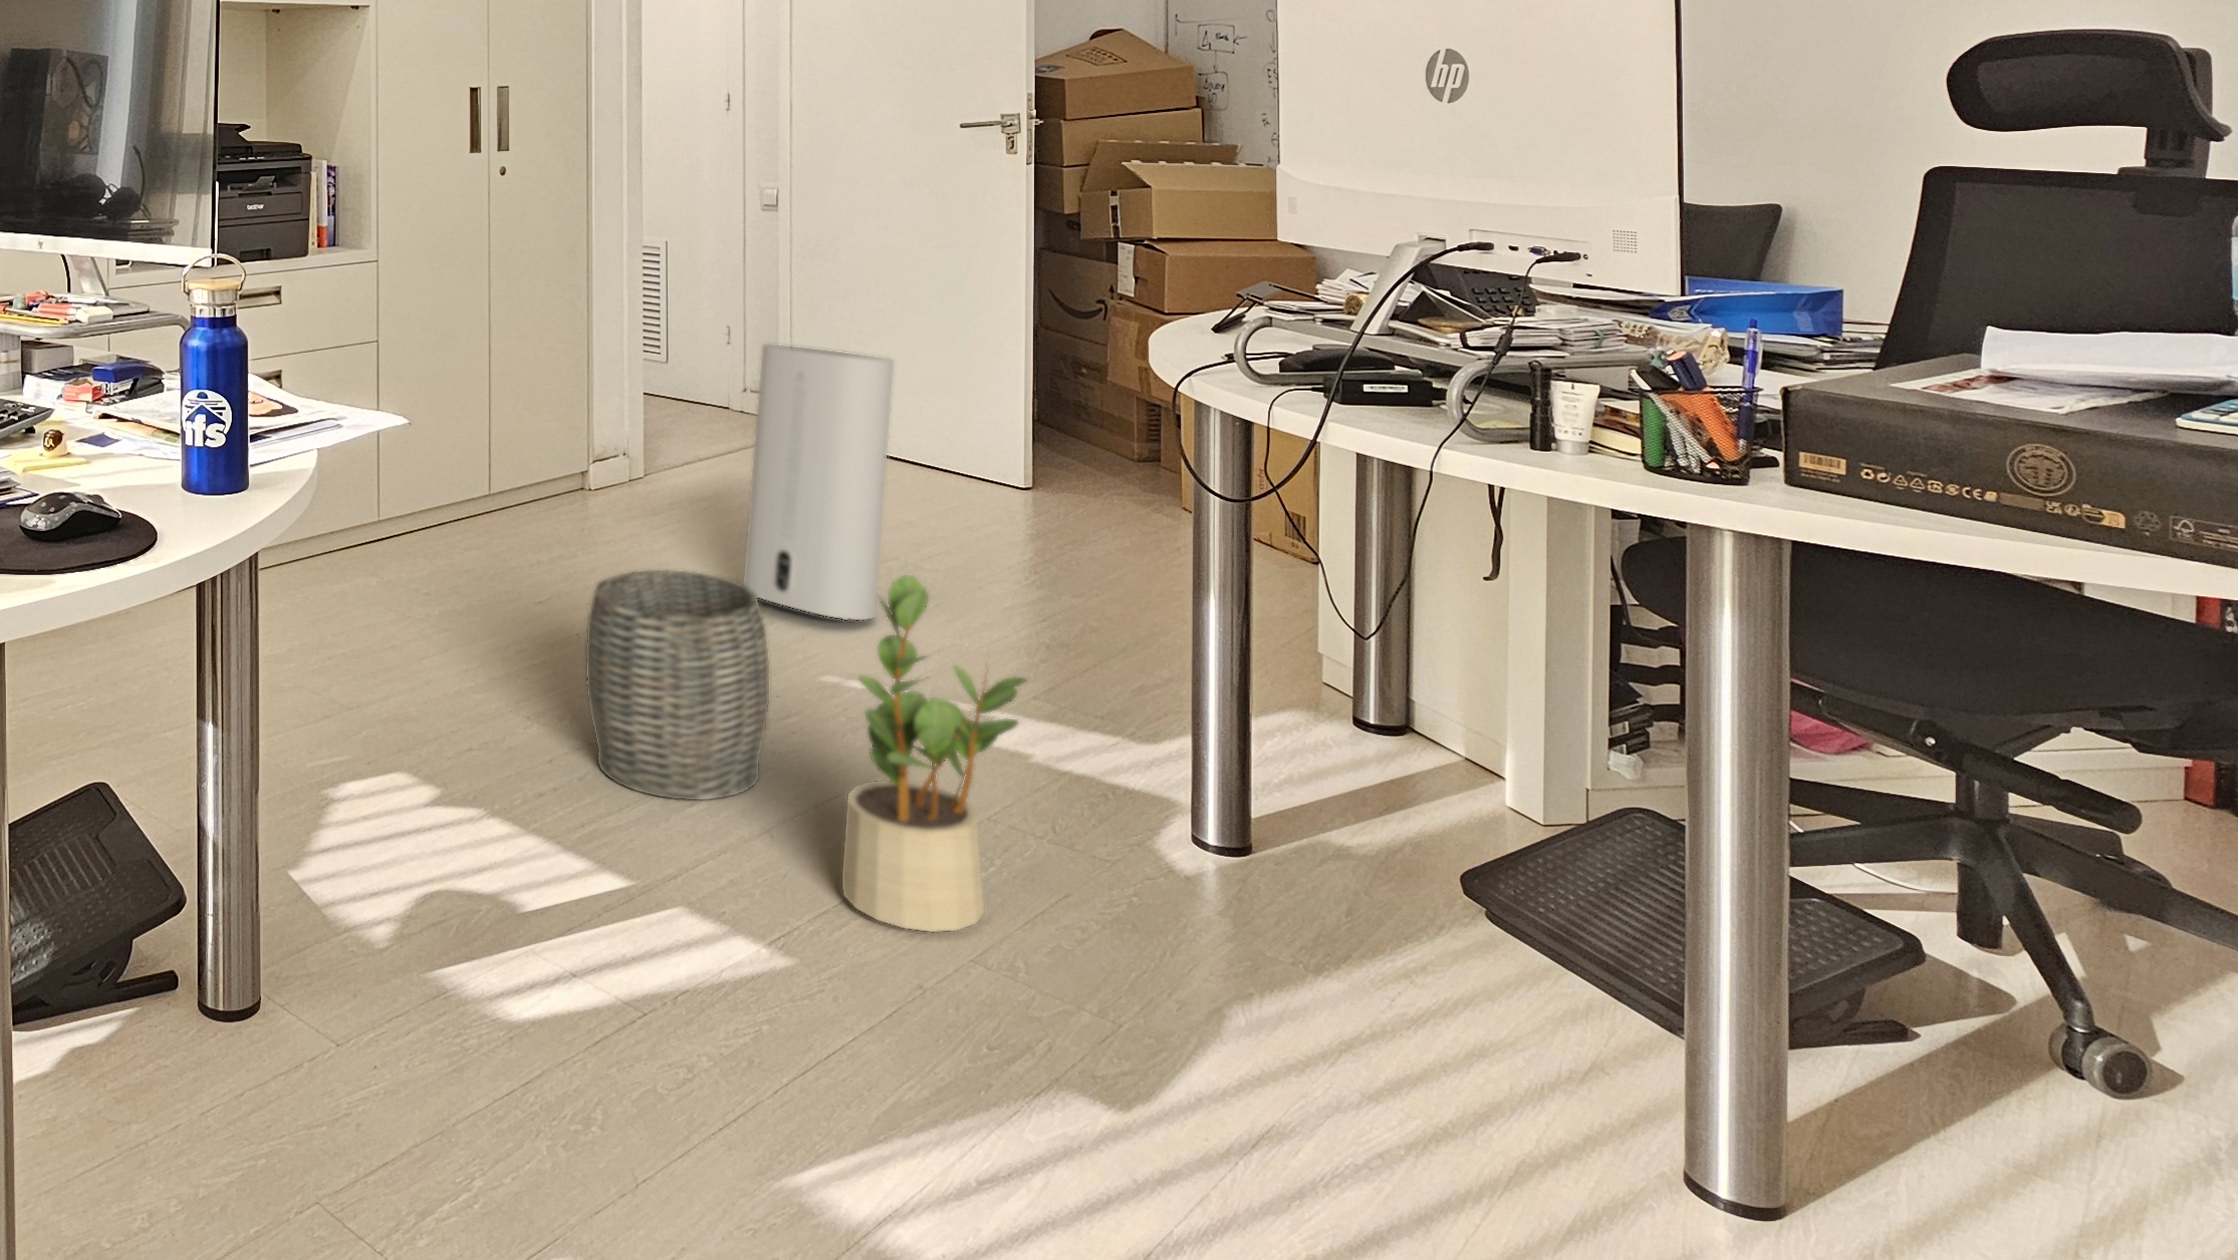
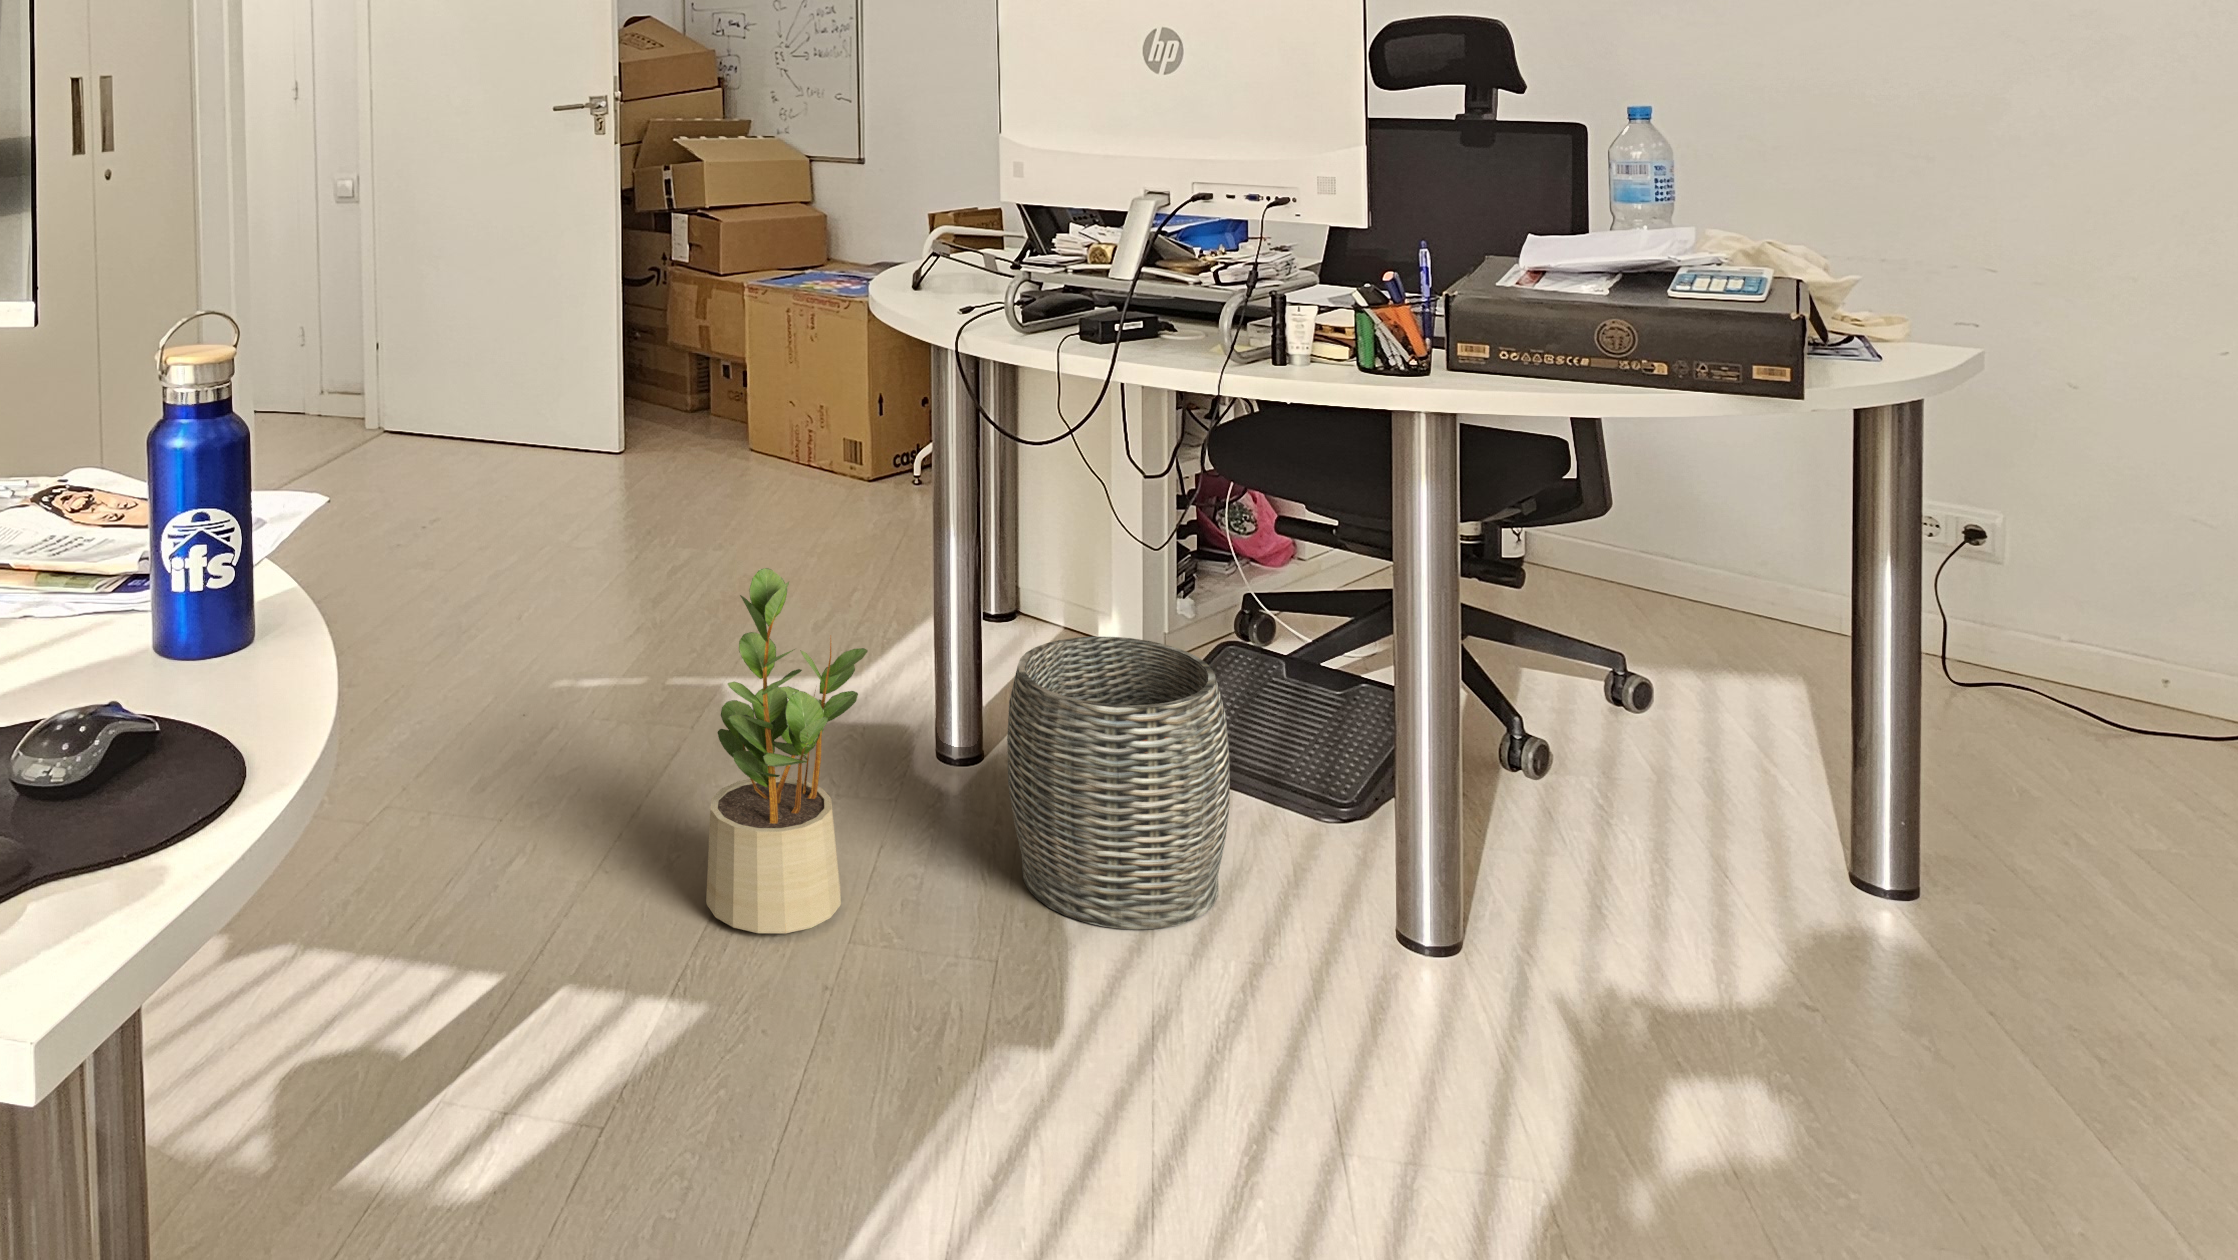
air purifier: present [743,344,894,620] -> none [439,343,580,618]
woven basket: present [586,570,769,800] -> present [1007,637,1230,930]

